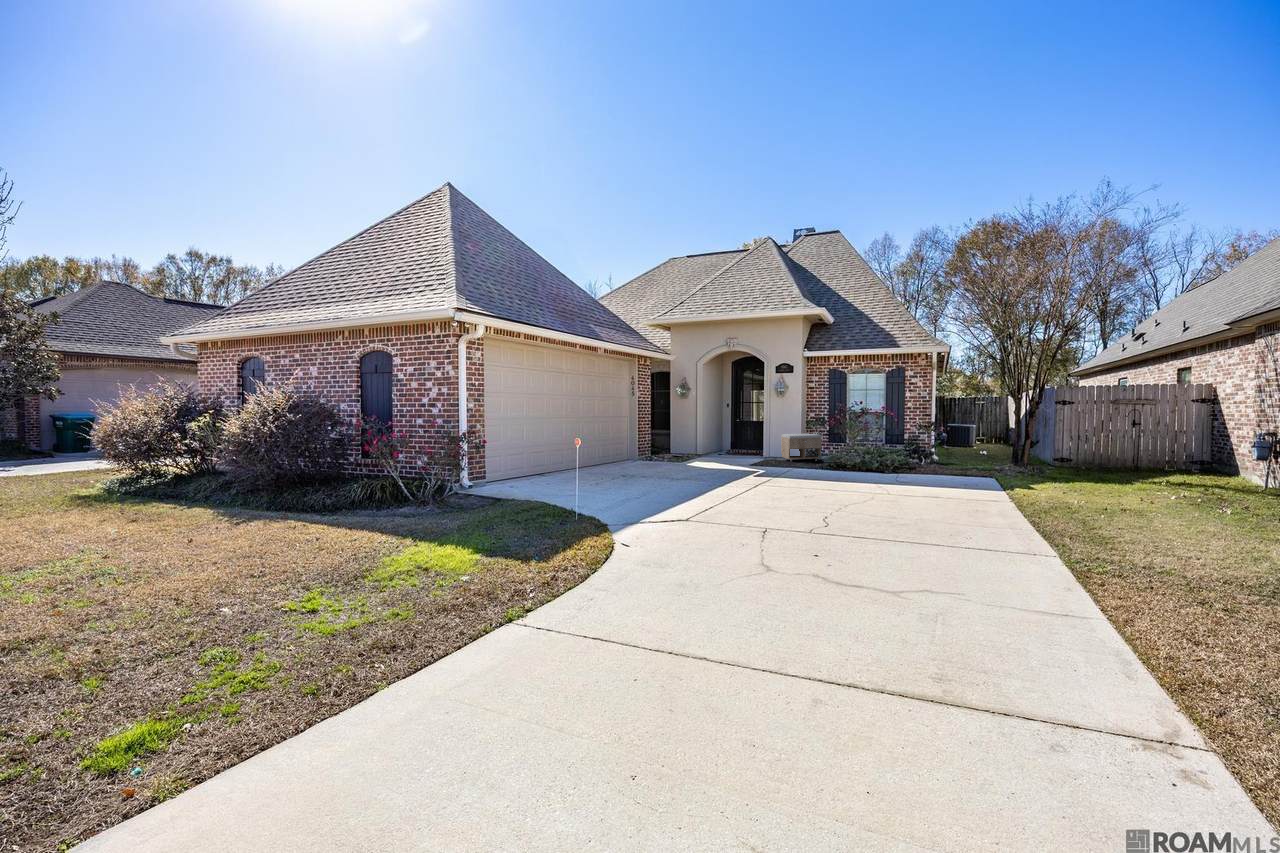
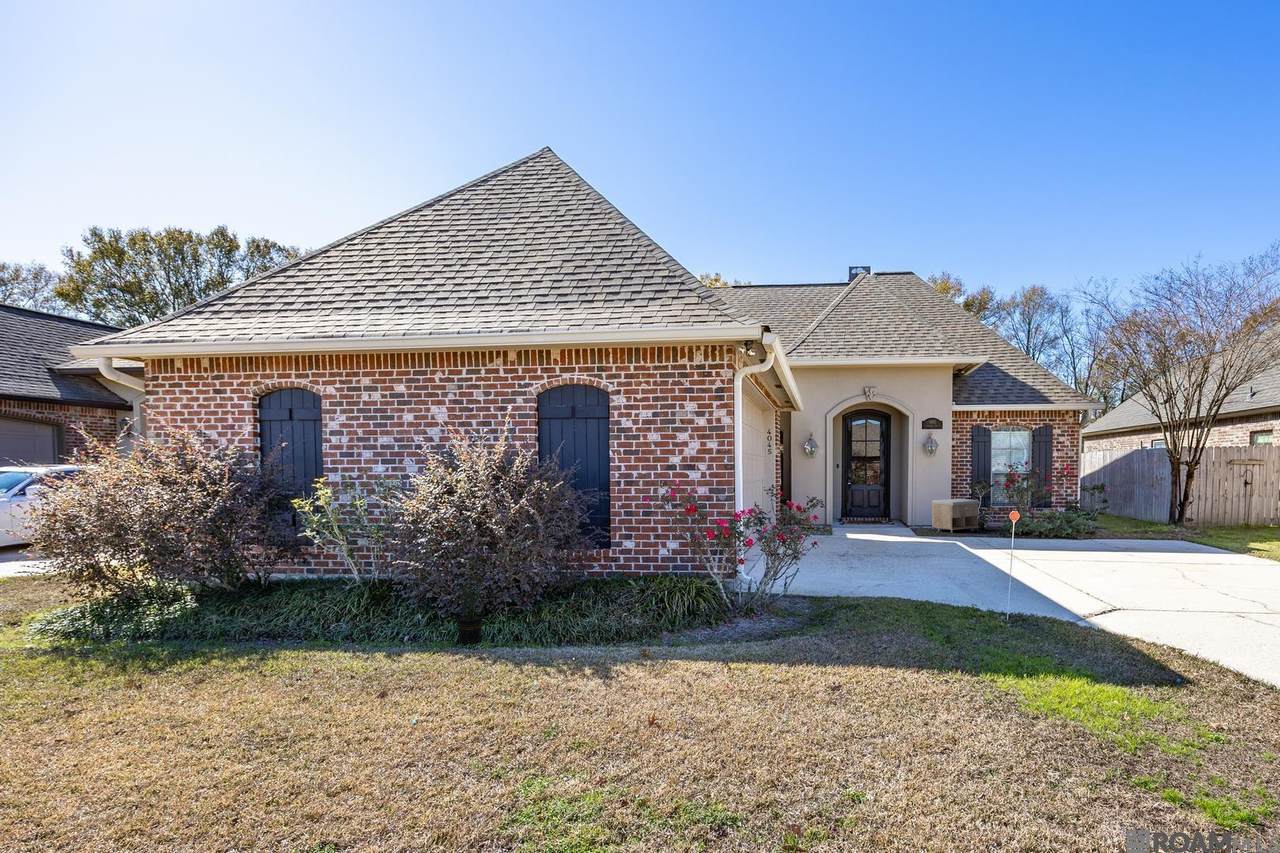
potted plant: none [257,461,282,501] -> present [452,576,485,644]

